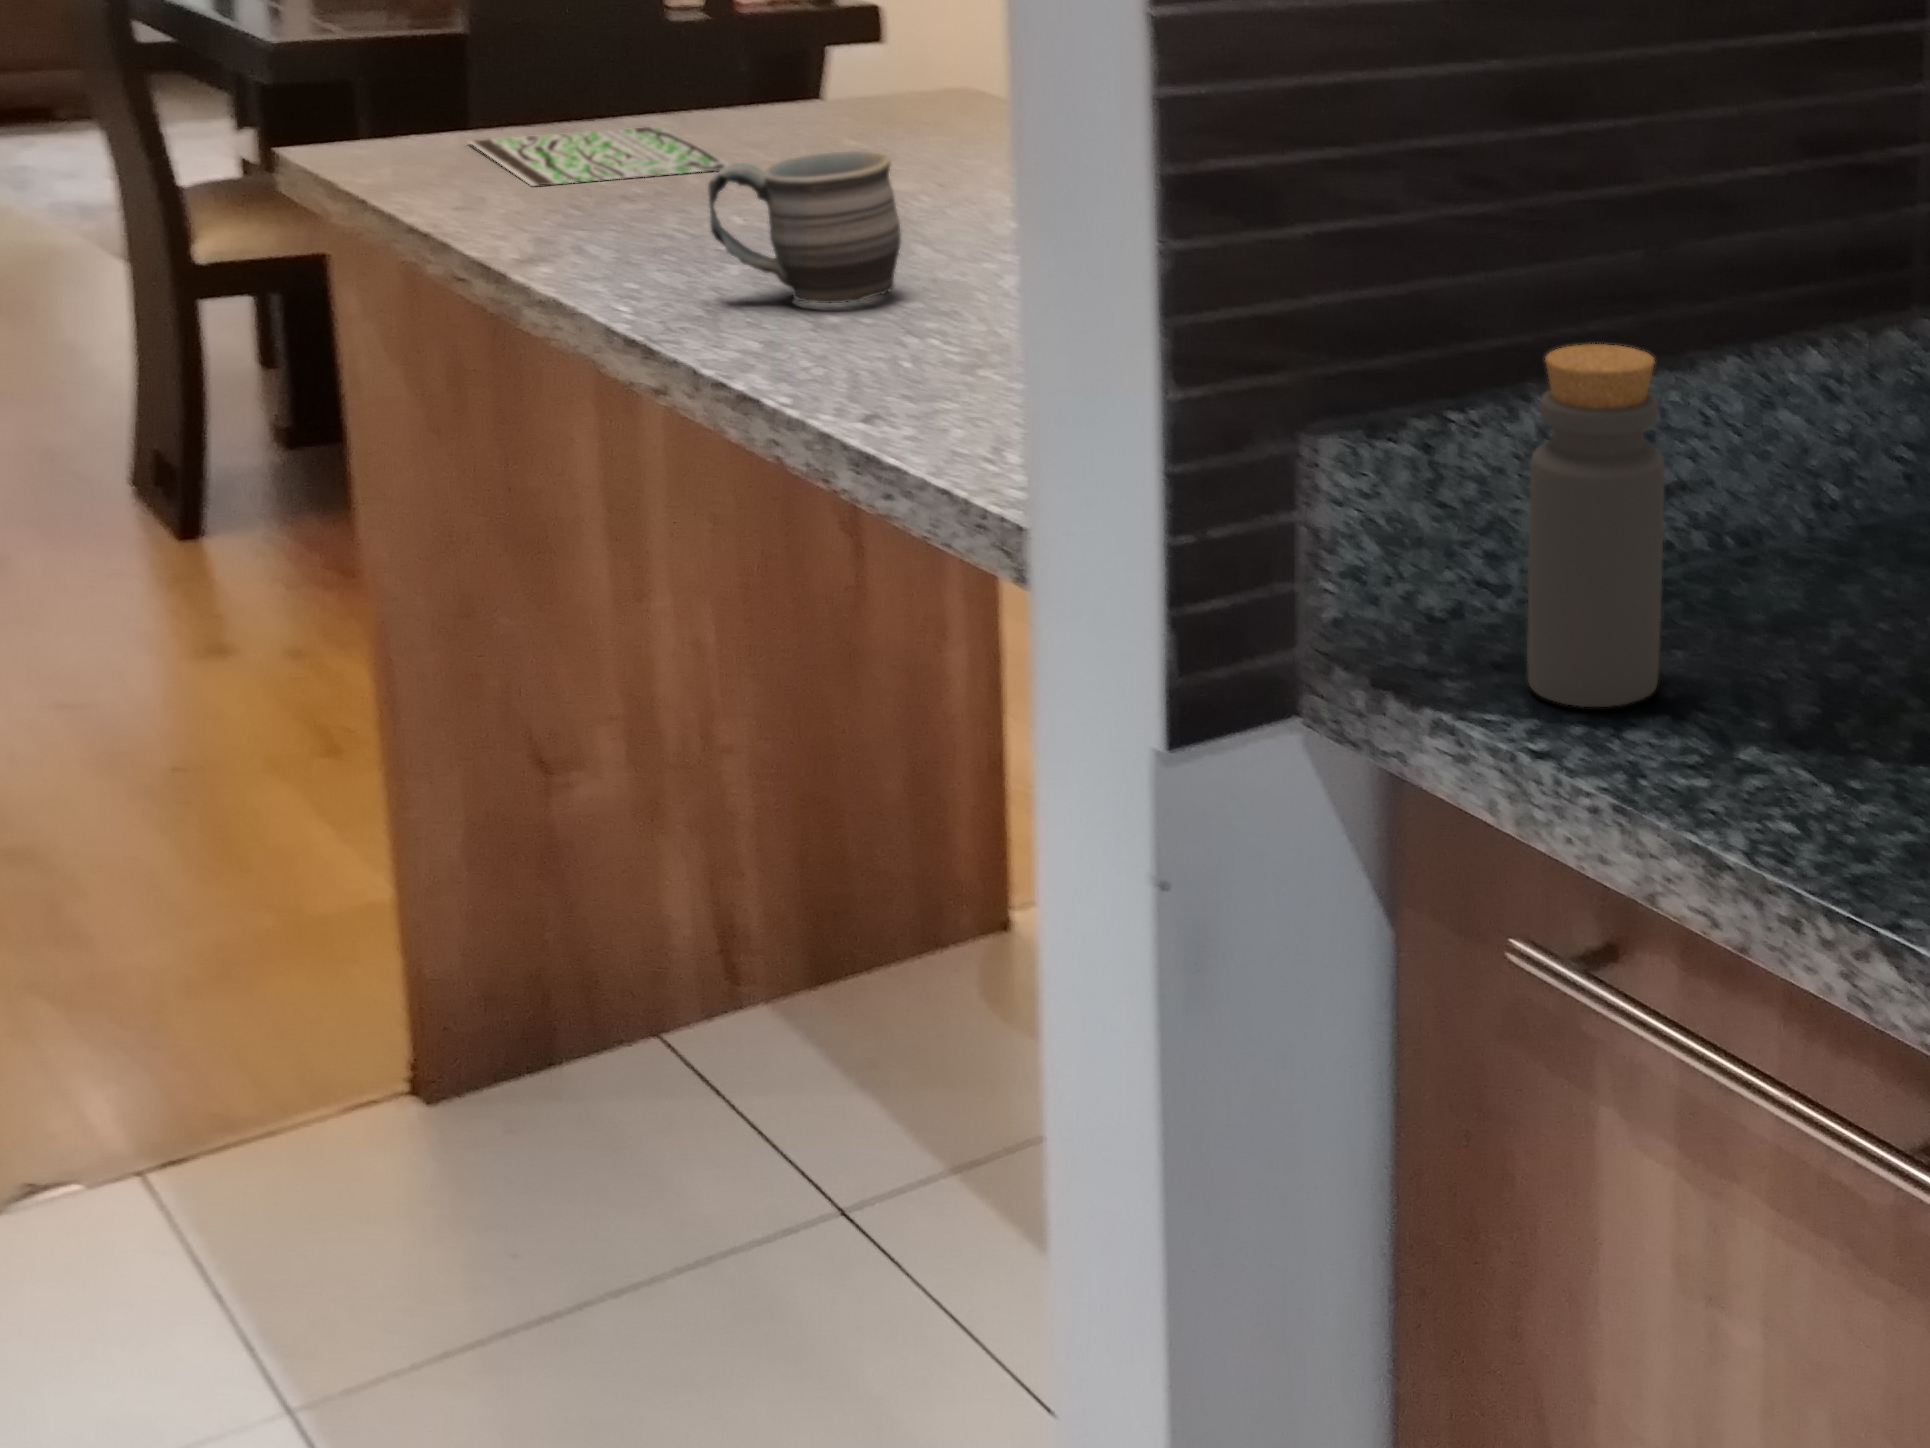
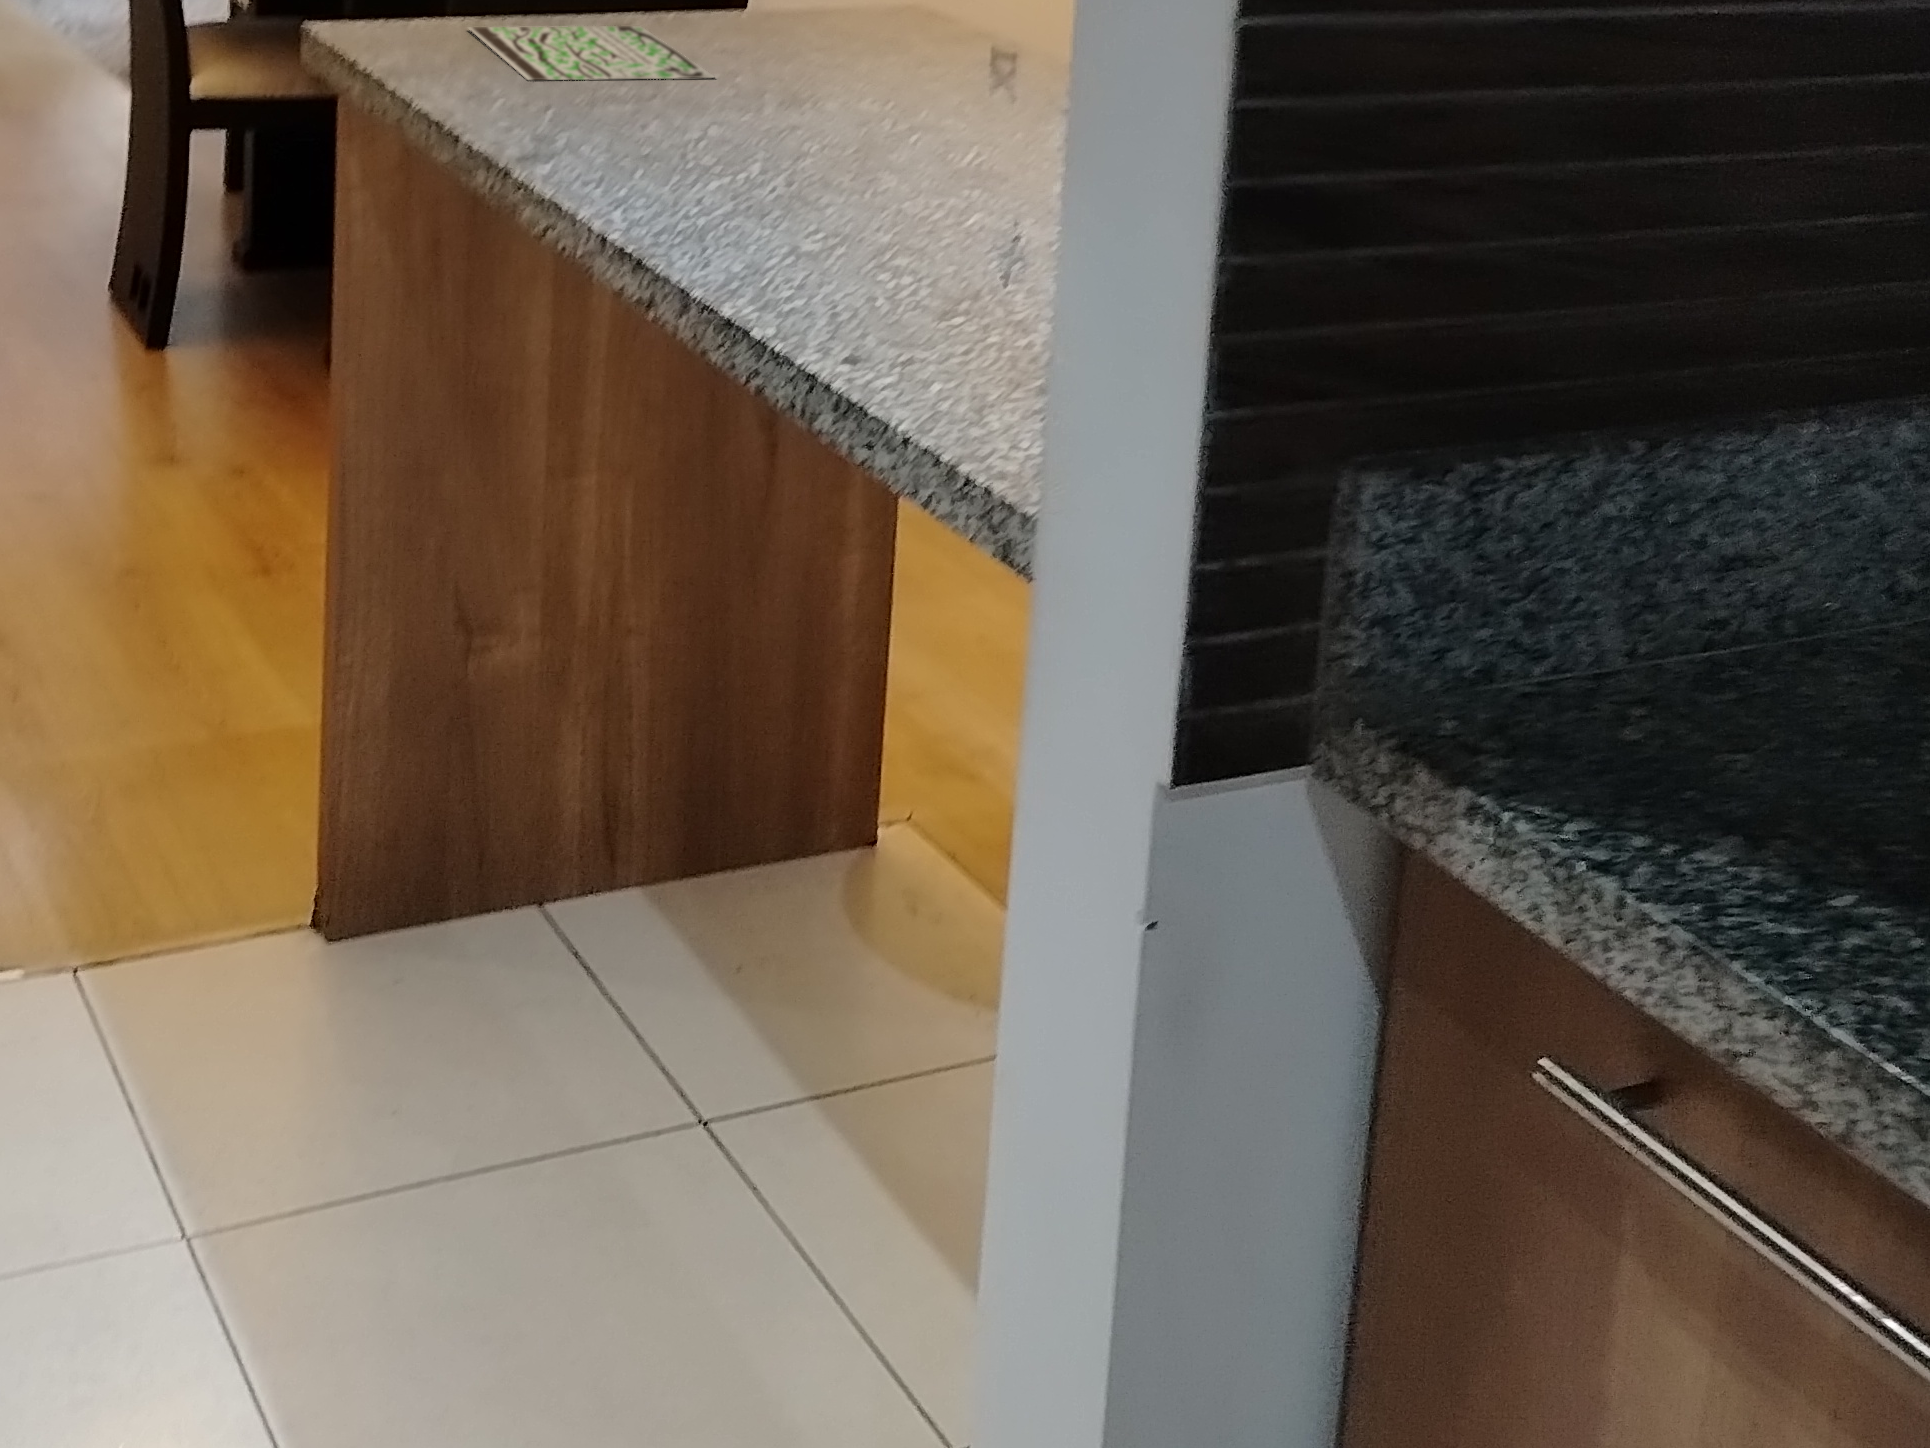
mug: present [708,151,901,303] -> none [710,85,890,238]
bottle: present [1527,344,1665,707] -> none [1578,411,1762,814]

